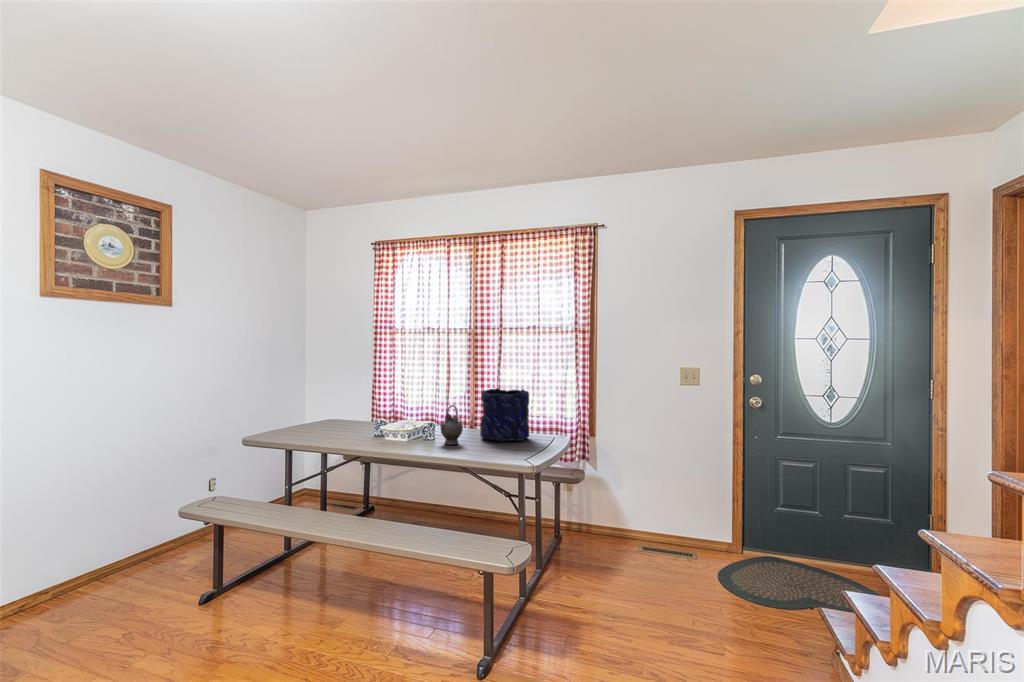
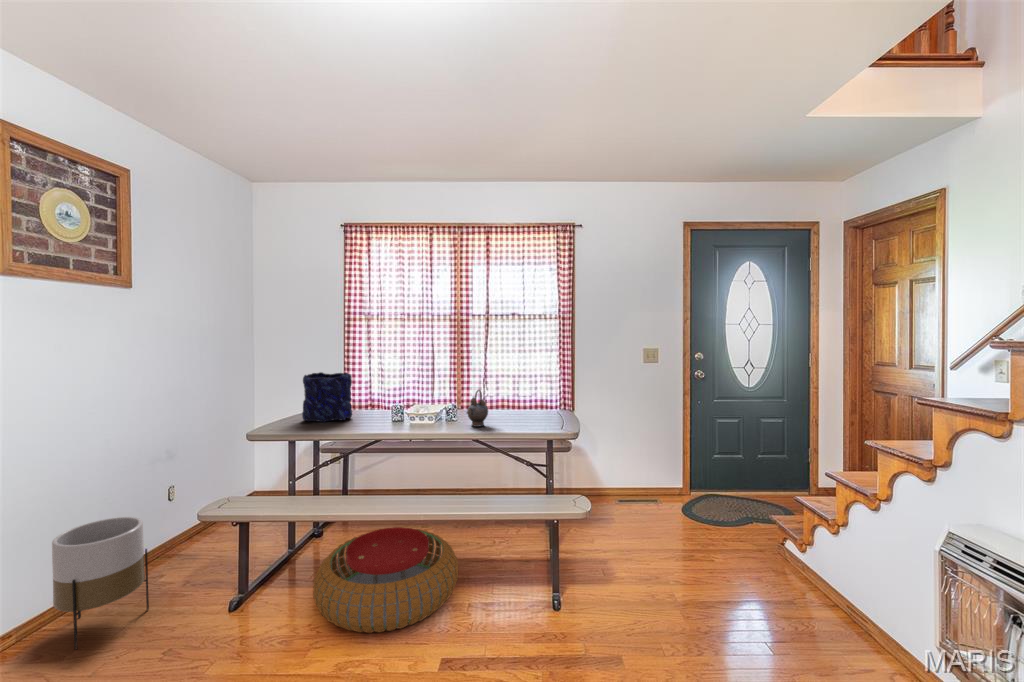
vase: present [480,388,529,442] -> present [302,372,352,422]
planter: none [70,501,148,609] -> present [52,517,149,650]
pouf: none [255,541,406,646] -> present [313,527,458,633]

